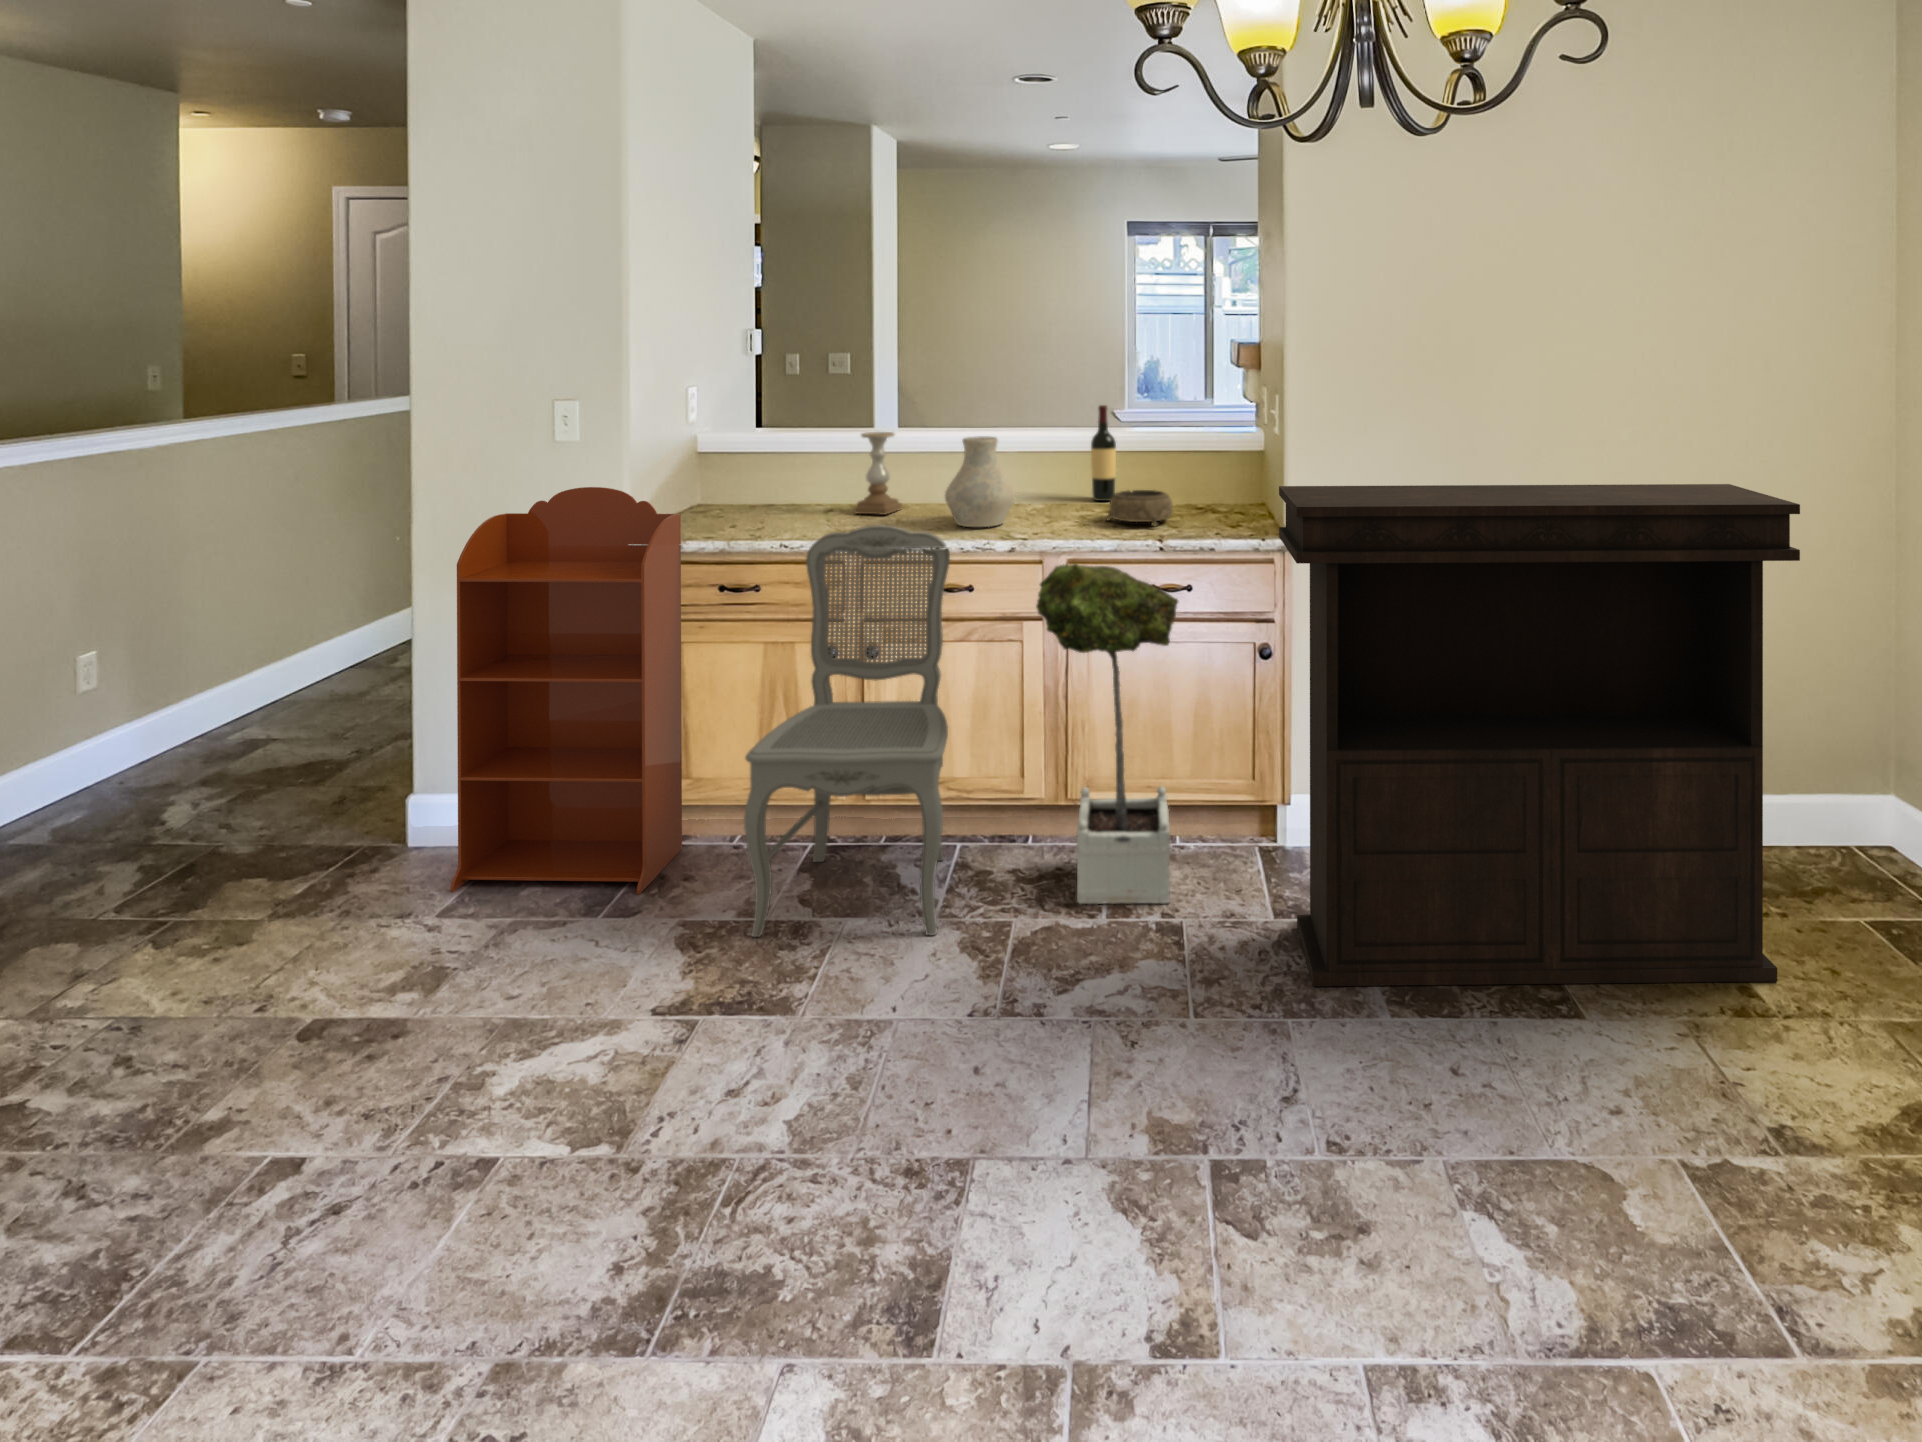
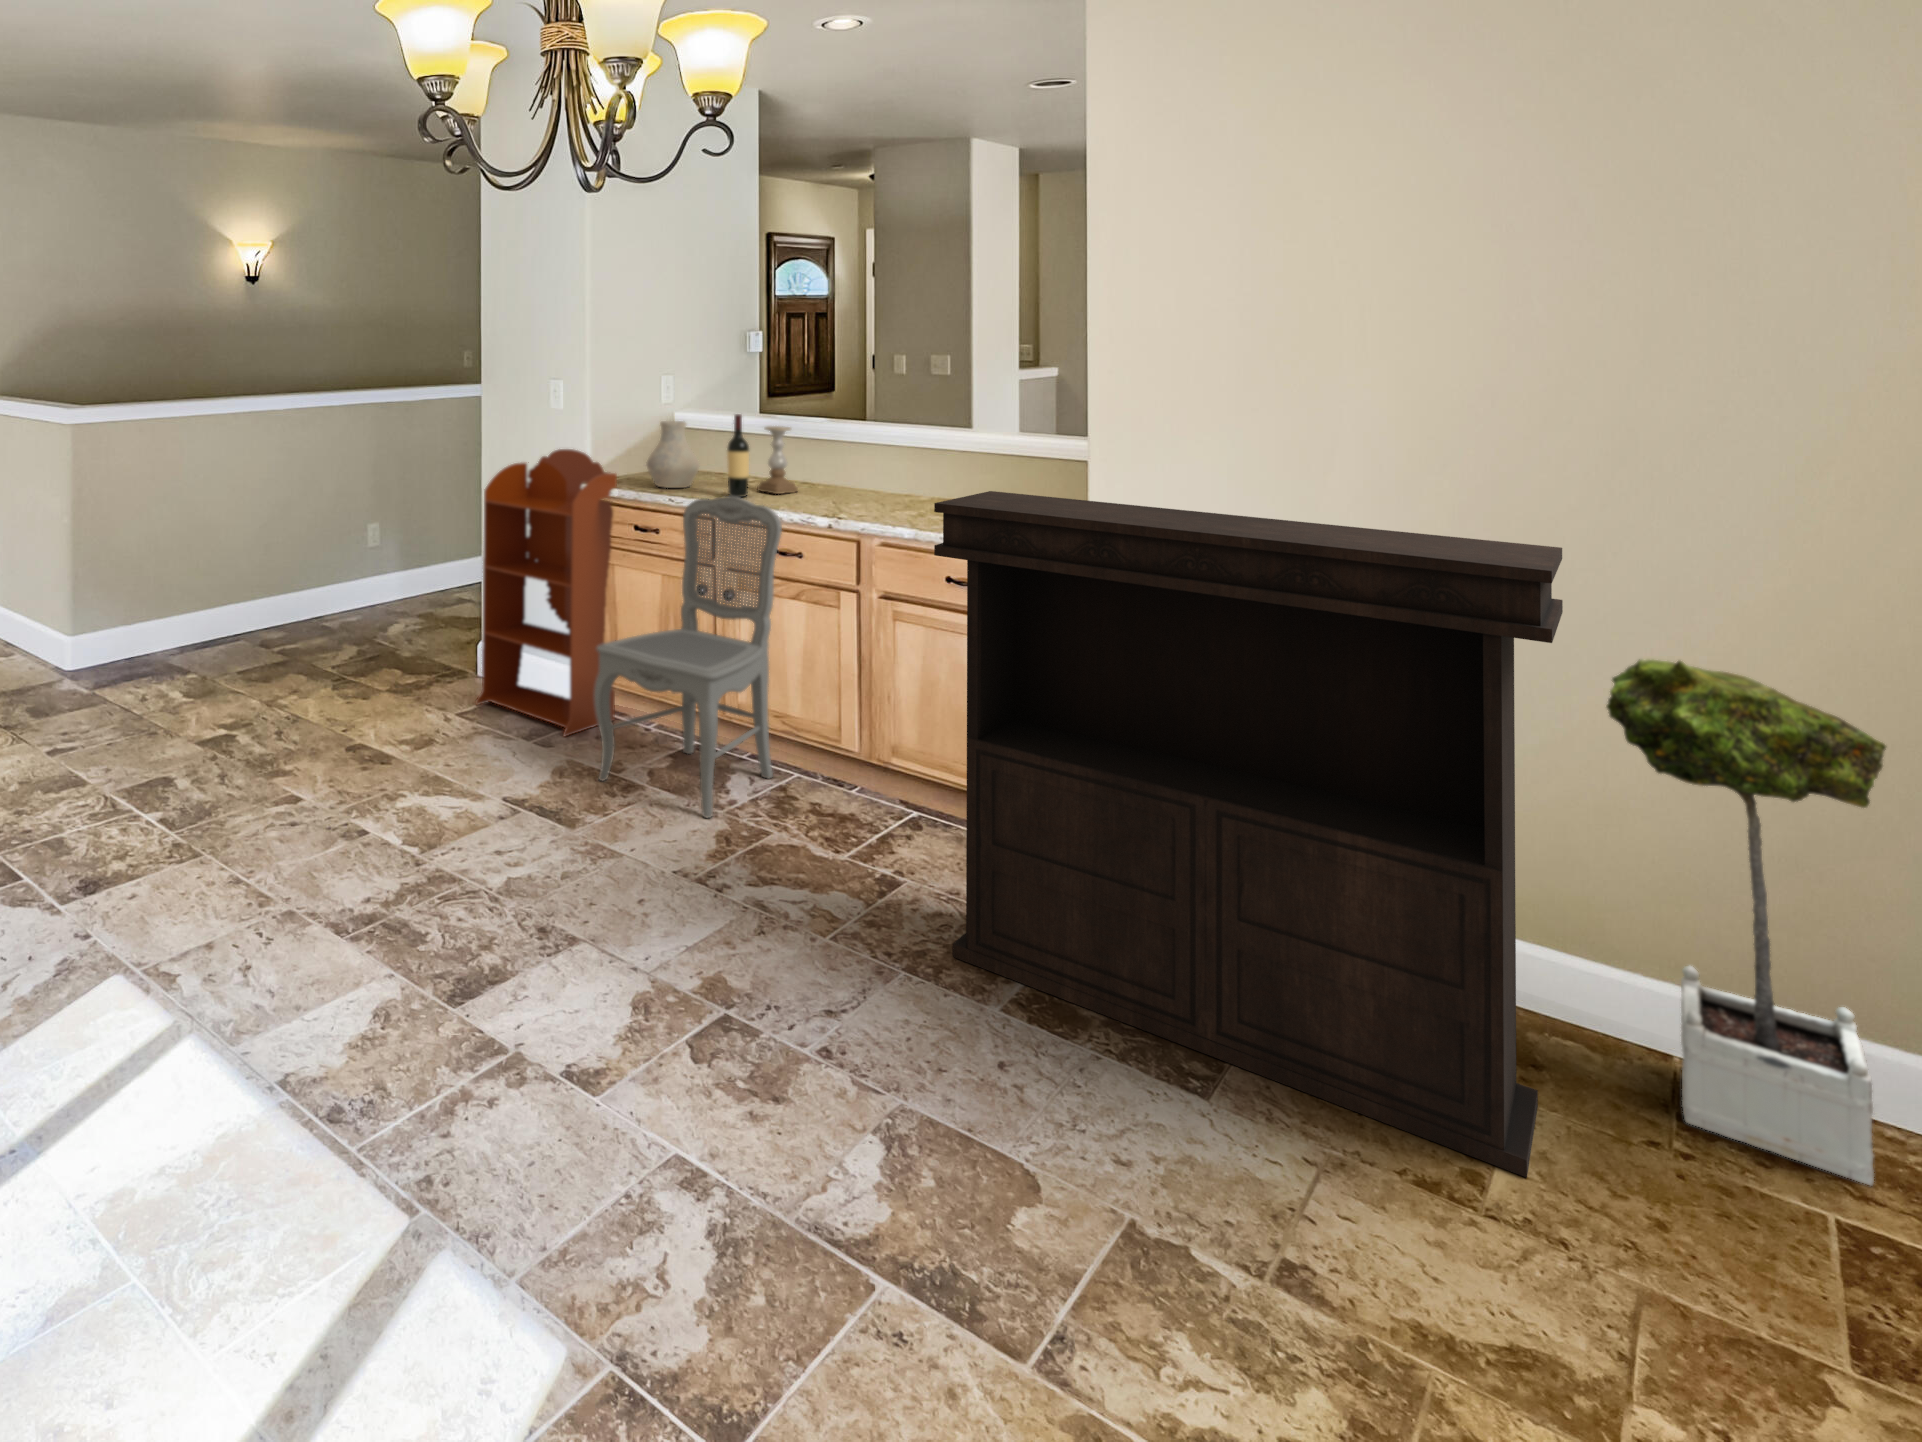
wine bottle: present [1091,405,1116,501] -> present [727,414,749,497]
vase: present [945,436,1016,527] -> present [646,421,700,488]
decorative bowl: present [1106,490,1173,526] -> none [939,494,1002,528]
potted tree: present [1036,564,1178,904] -> present [1607,659,1886,1185]

